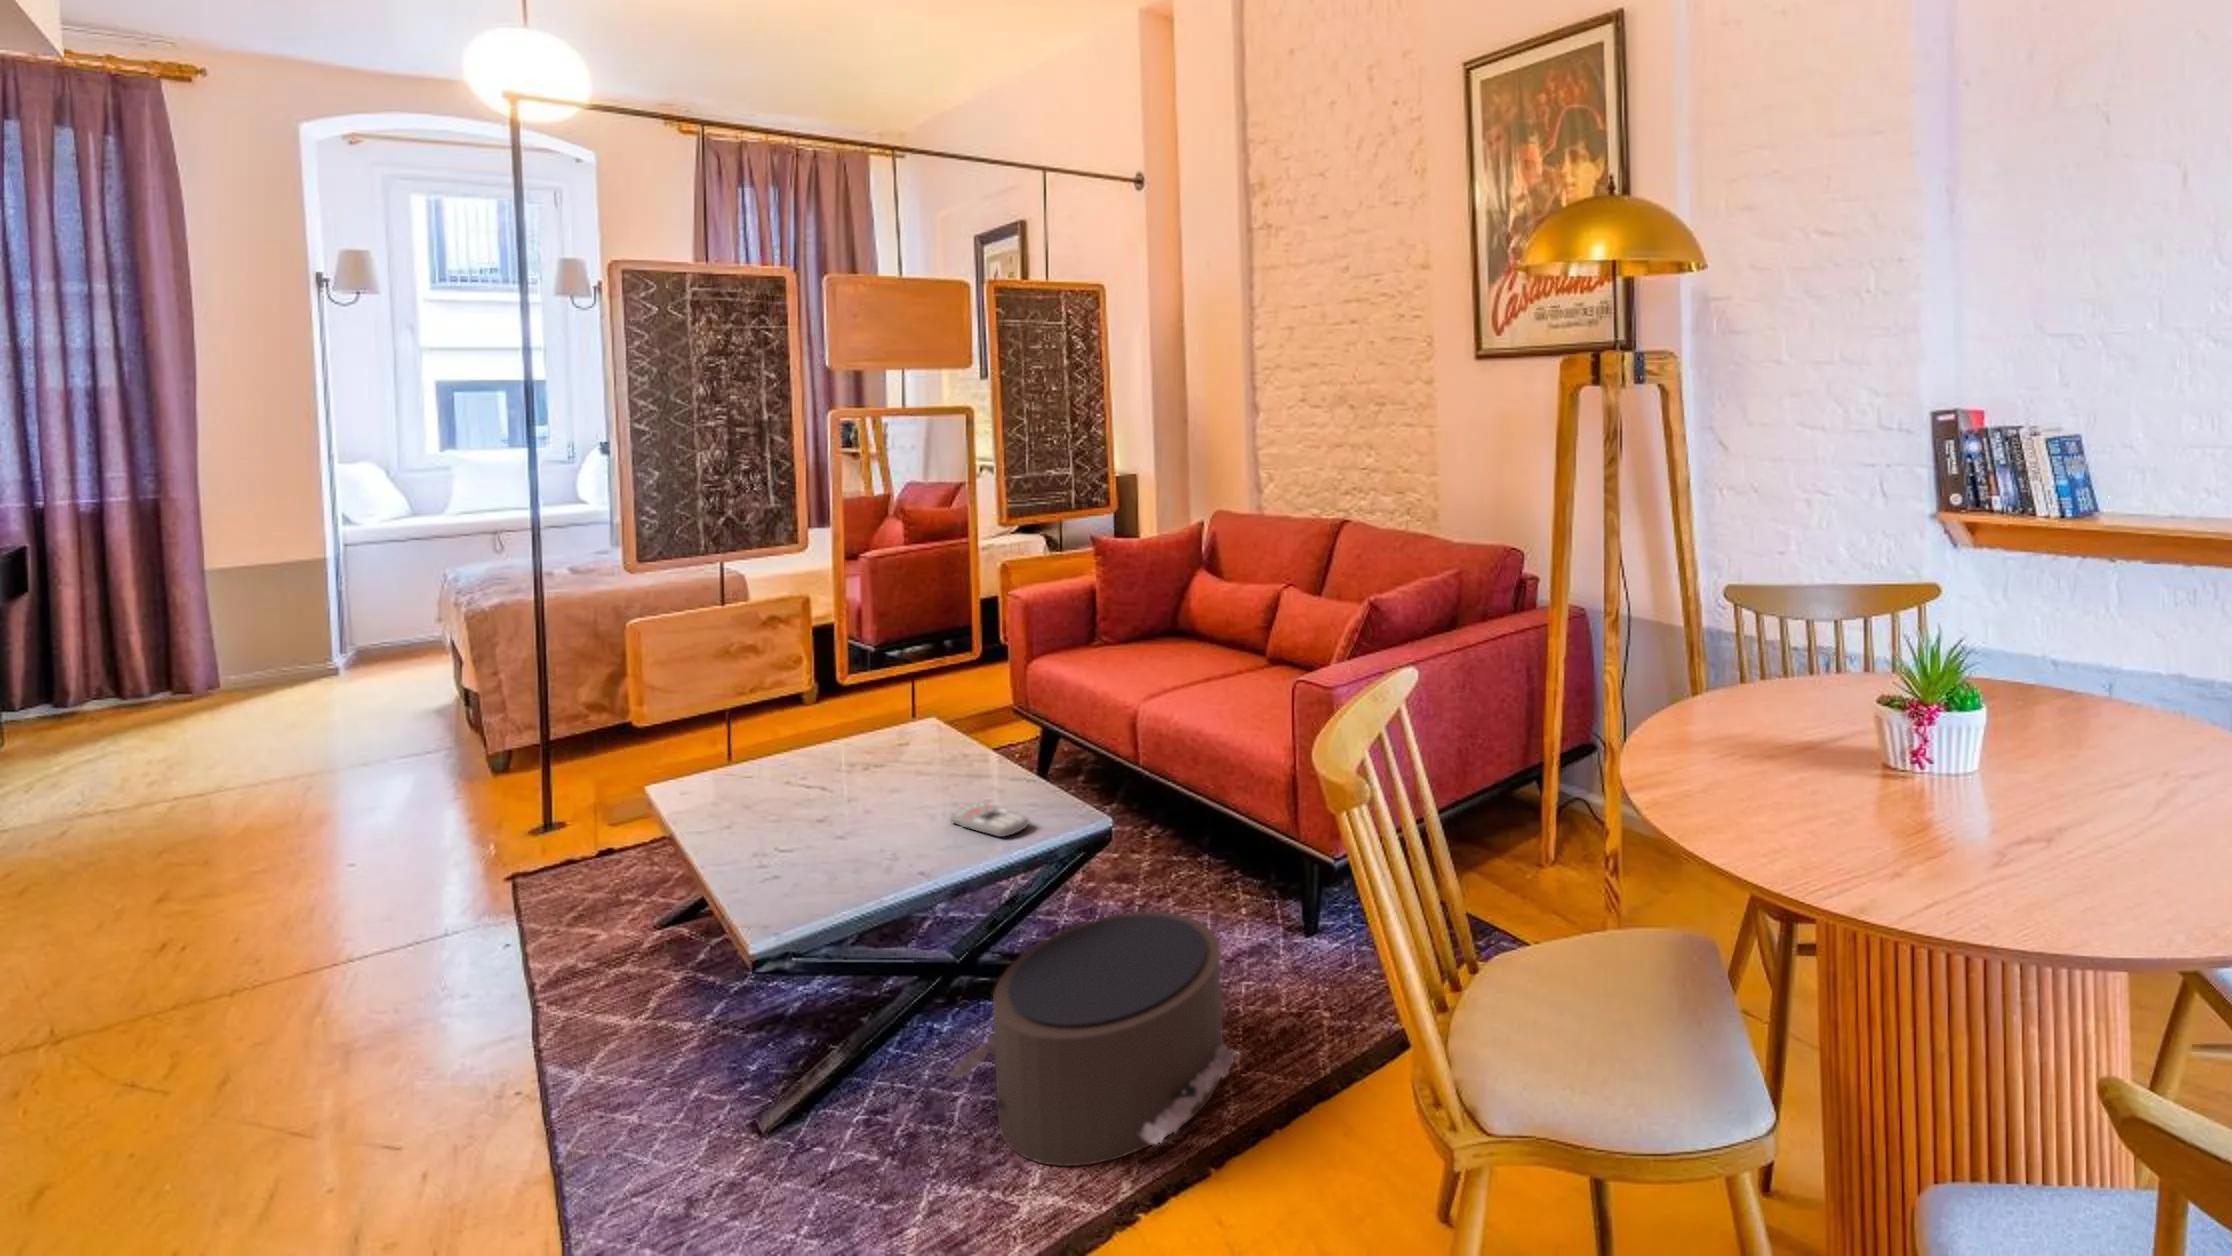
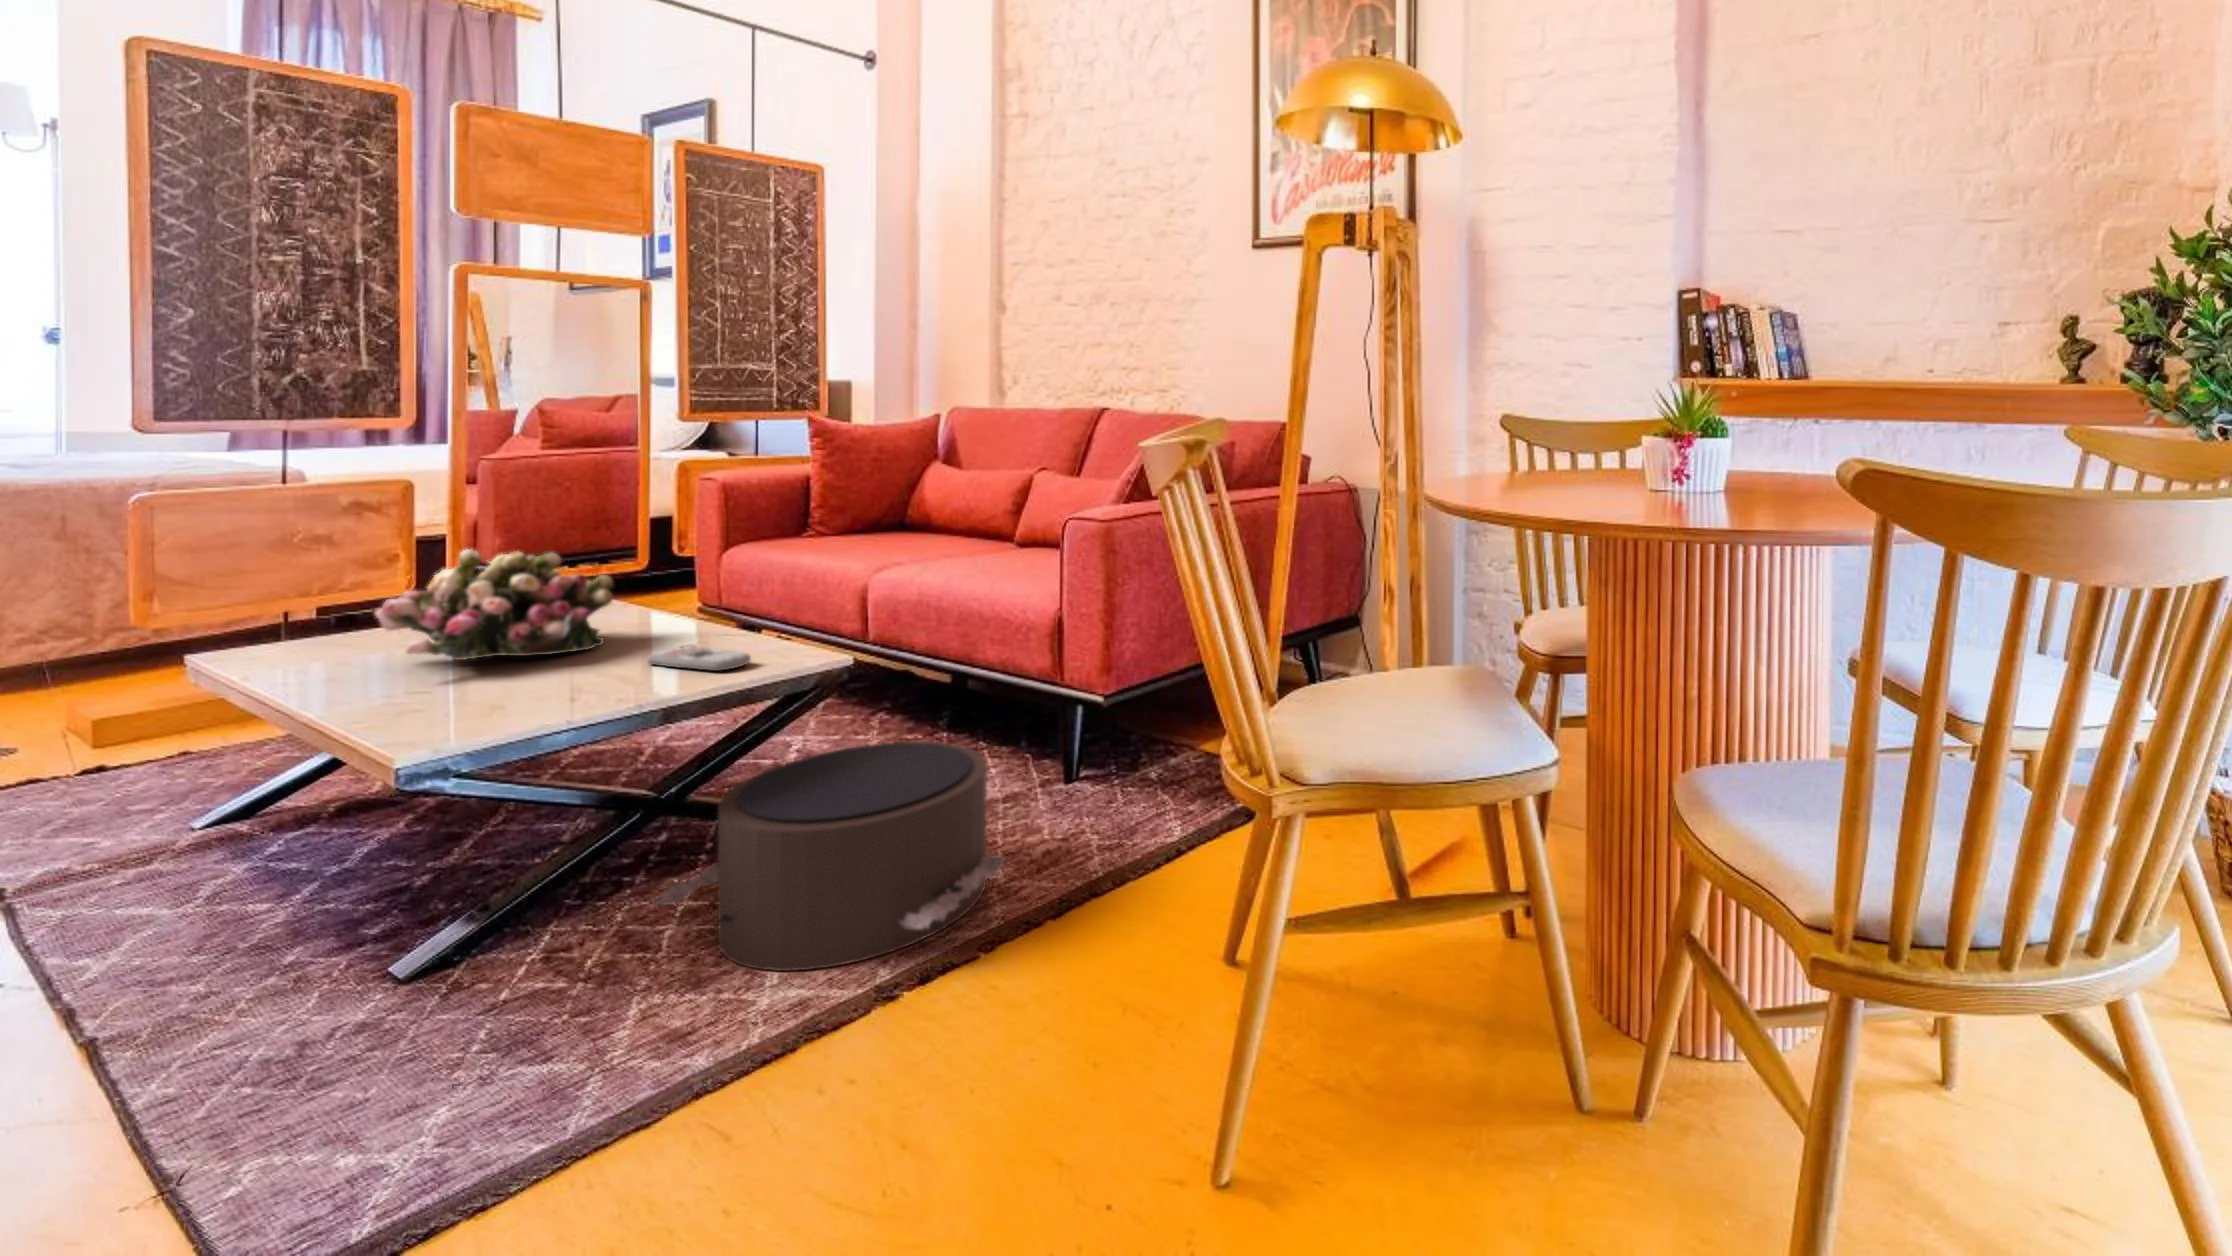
flower arrangement: none [756,711,930,818] -> present [375,549,613,660]

